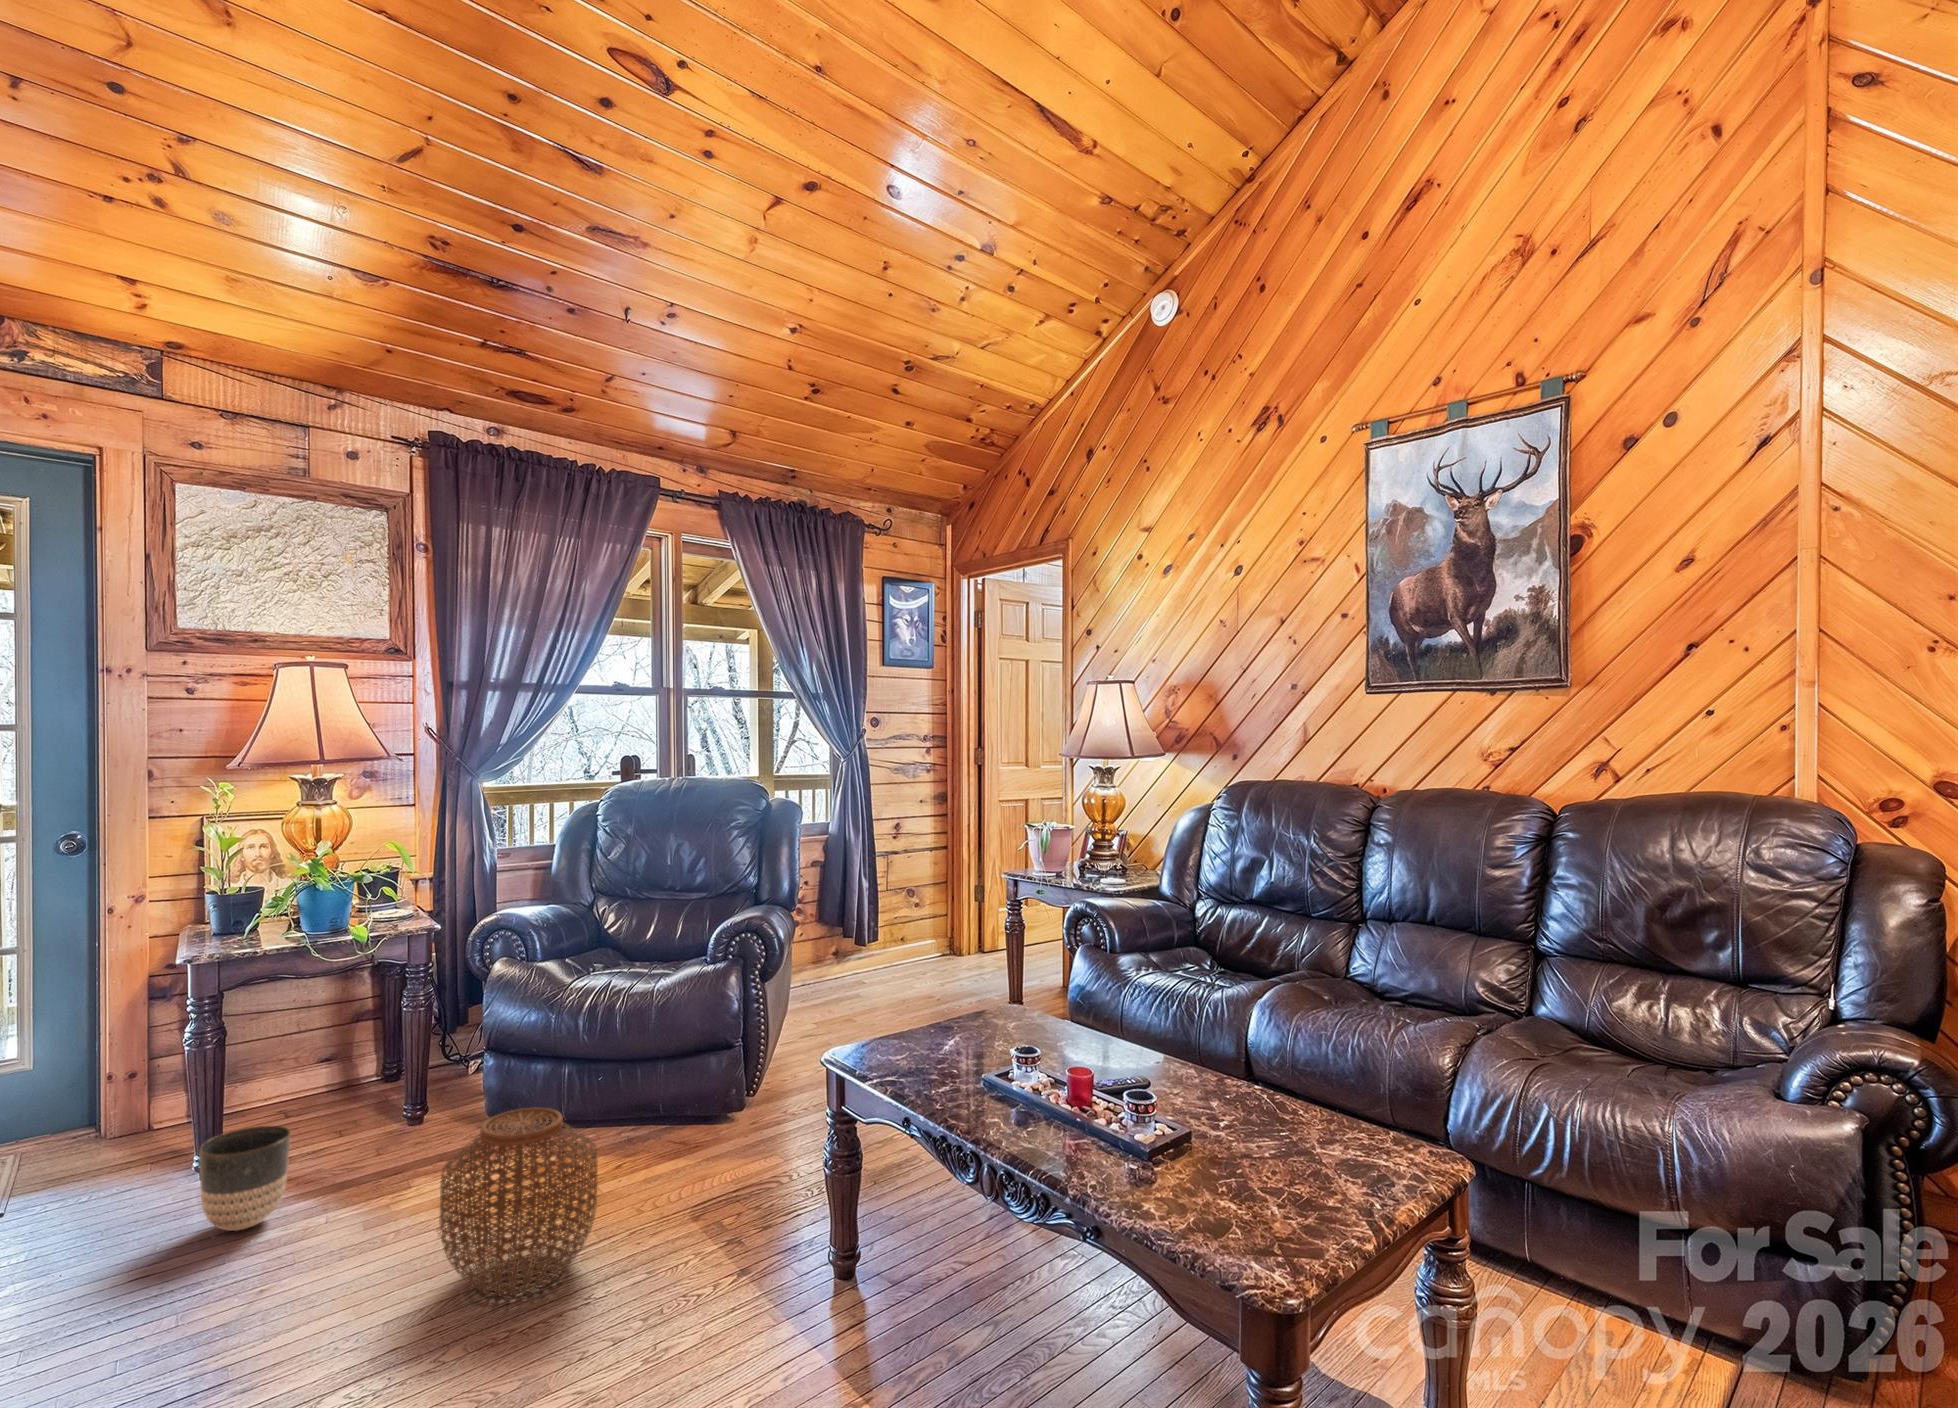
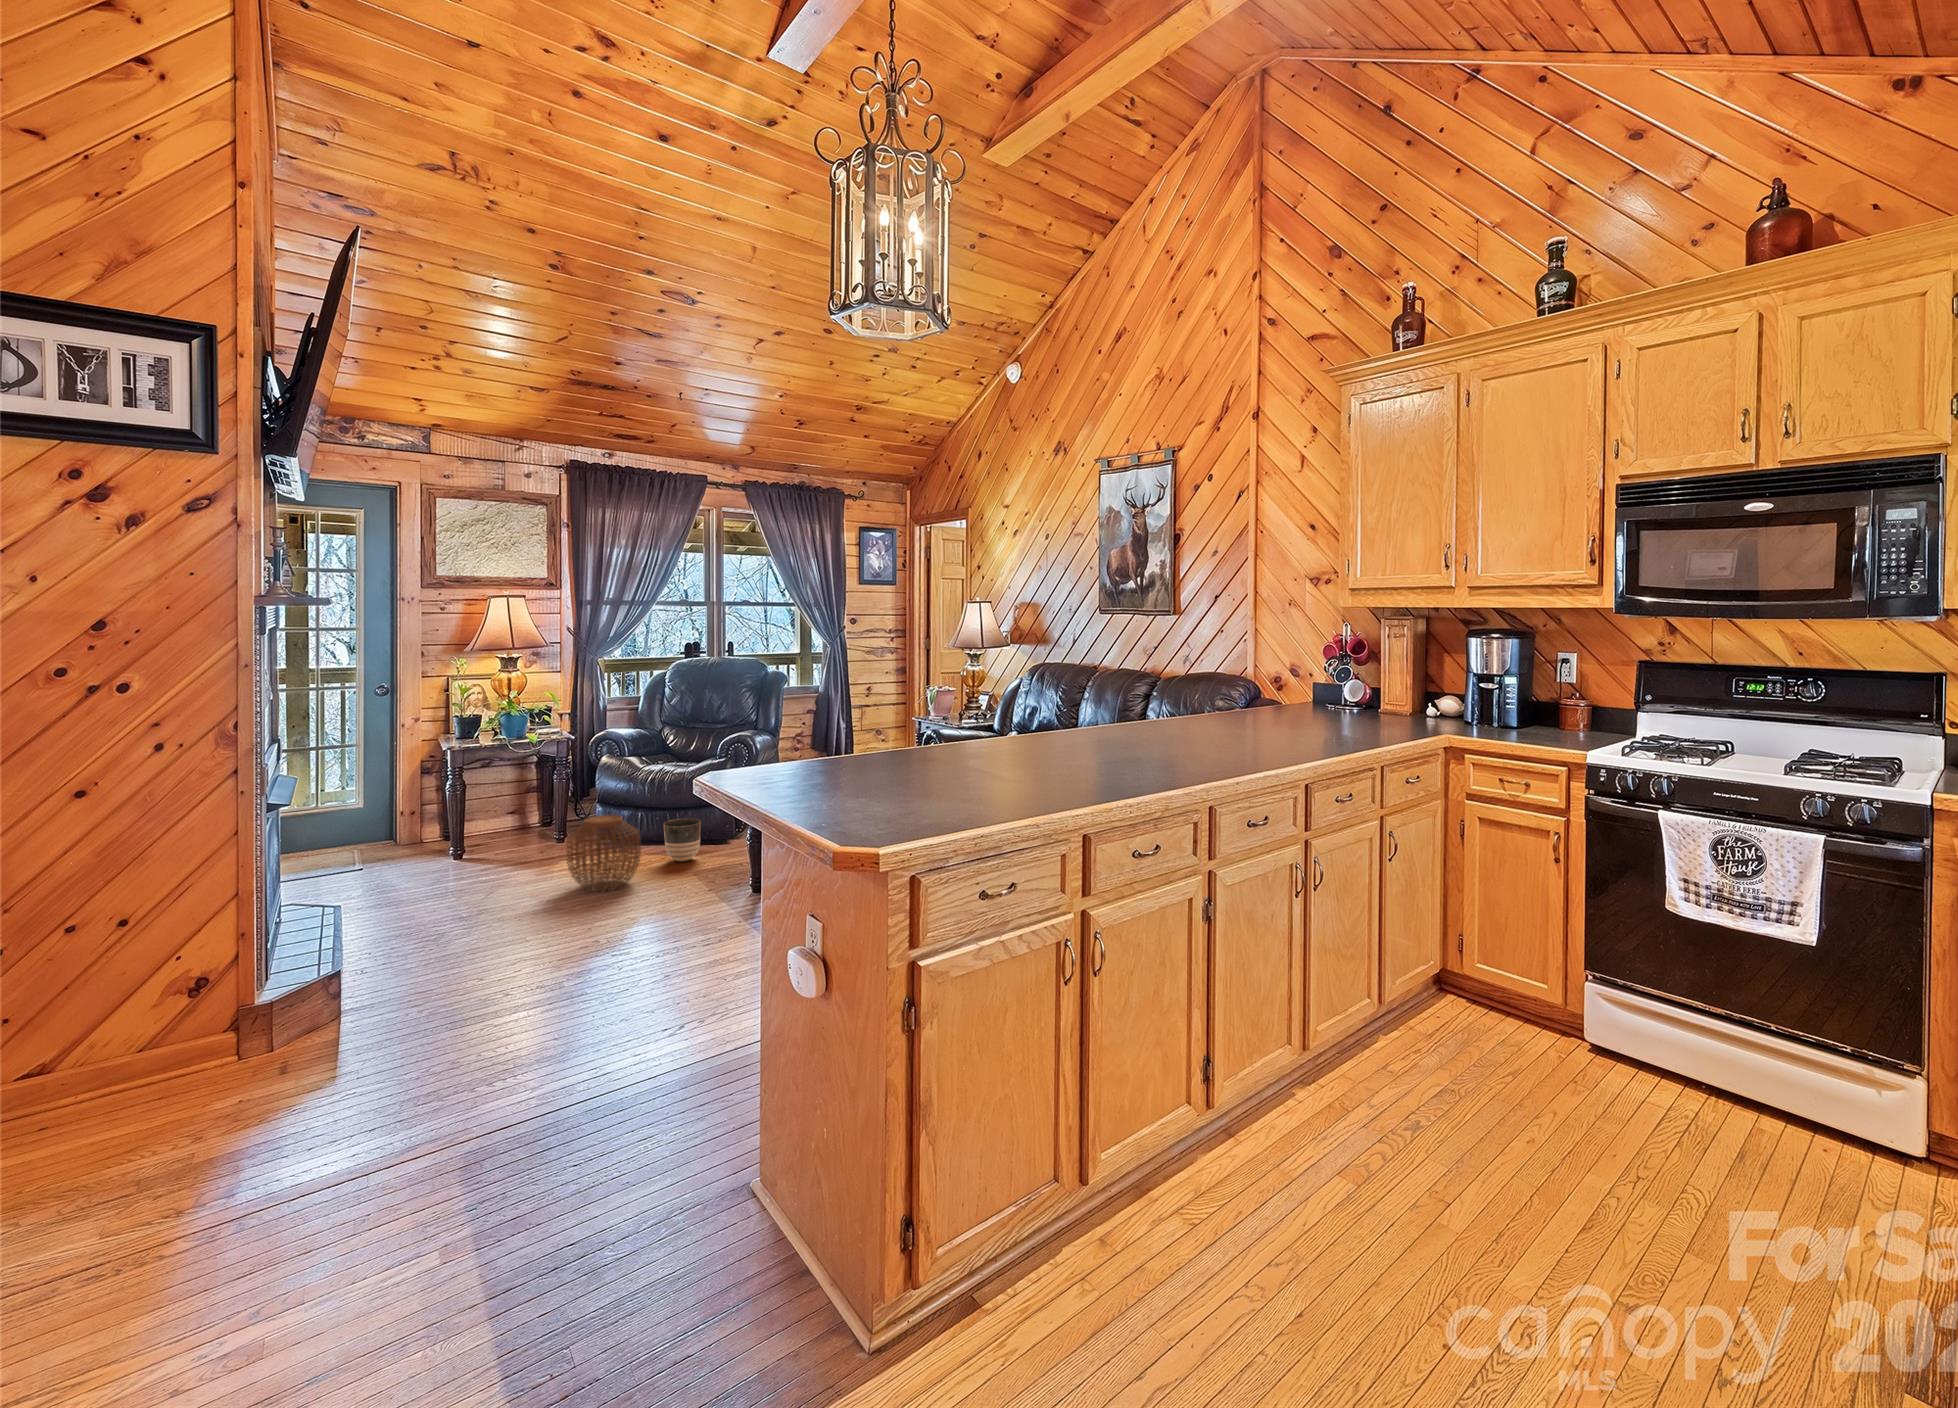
planter: present [200,1126,291,1231] -> present [664,819,701,861]

